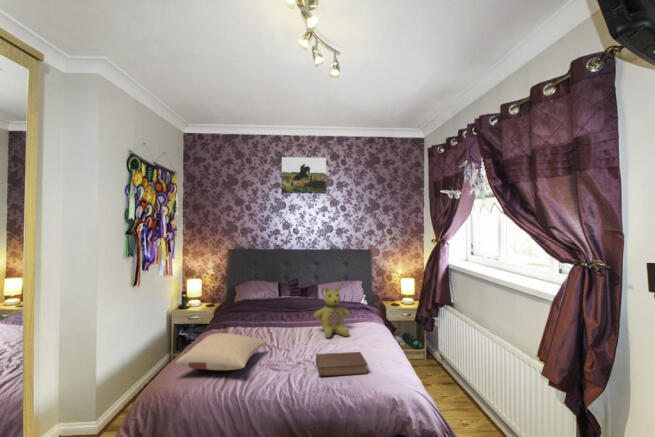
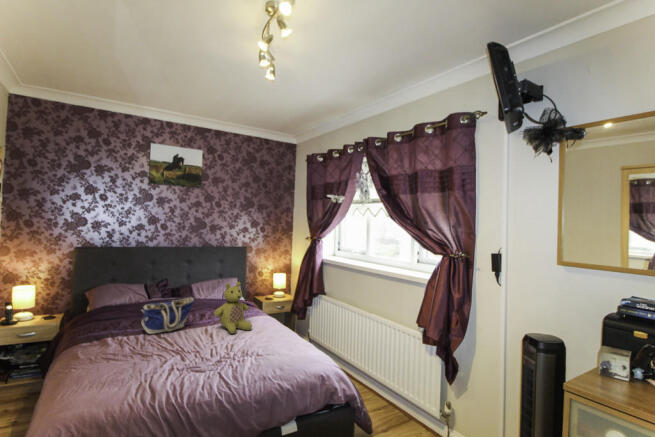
tote bag: none [254,298,300,328] -> present [142,298,194,334]
pillow: present [176,333,267,370] -> none [77,343,177,388]
book: present [316,352,368,376] -> none [237,341,293,369]

